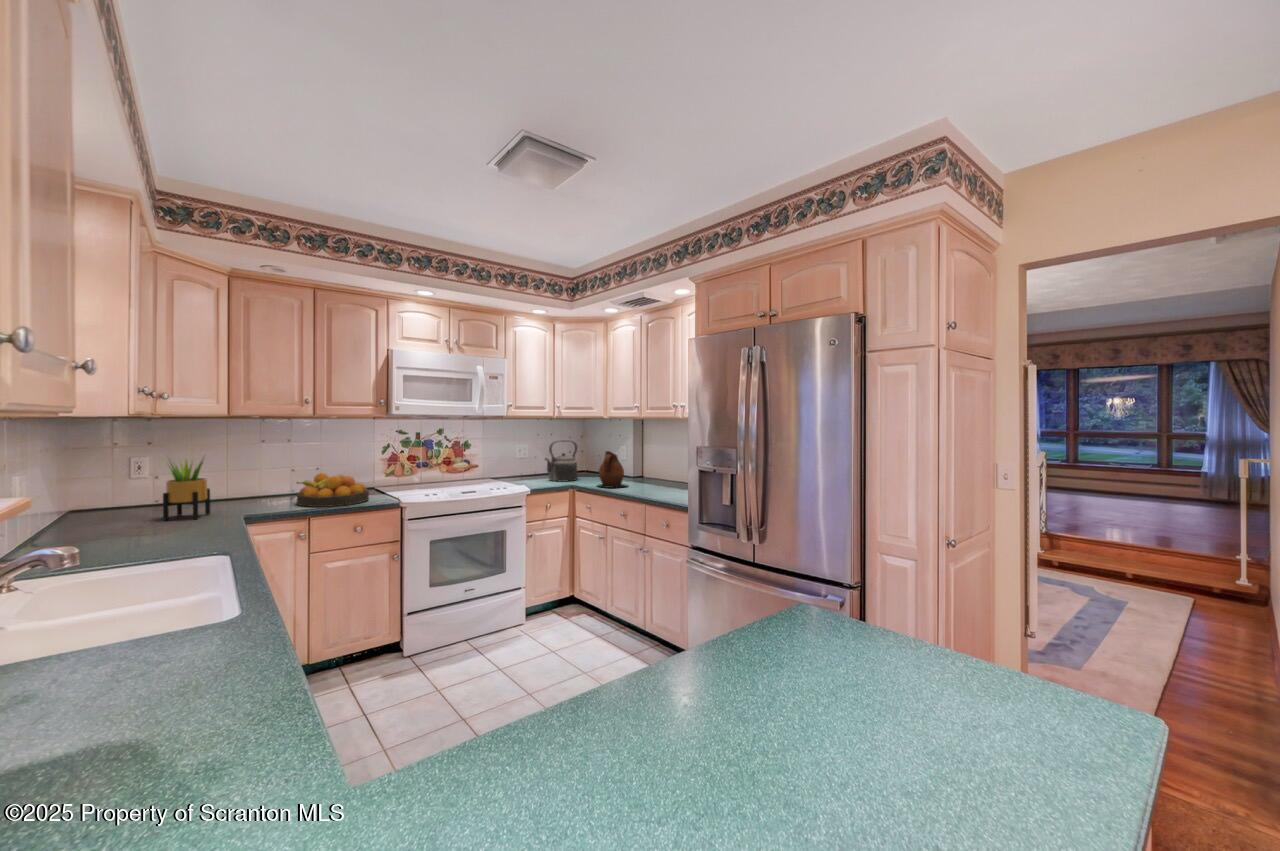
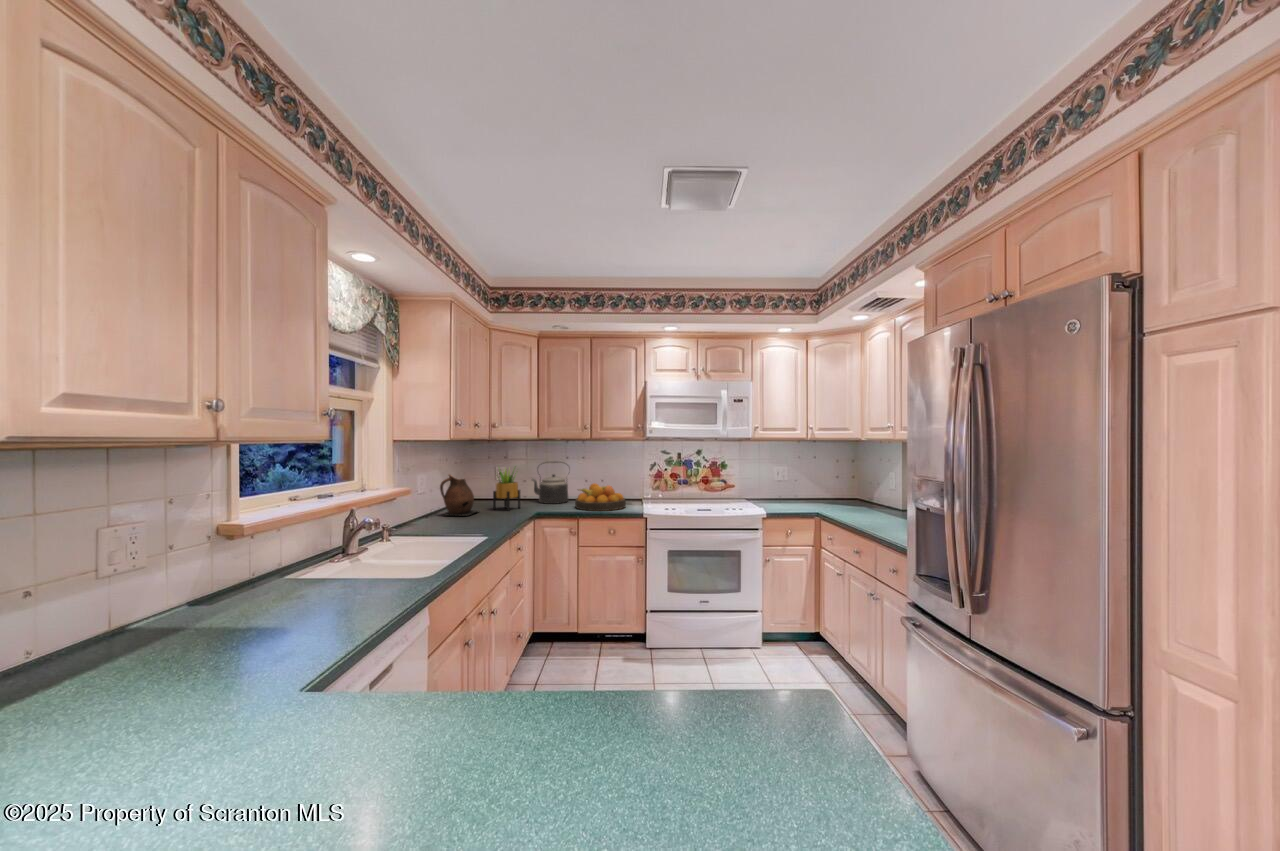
kettle: present [545,441,578,482] -> present [531,461,568,504]
ceramic pitcher: present [598,451,627,488] -> present [440,475,478,516]

